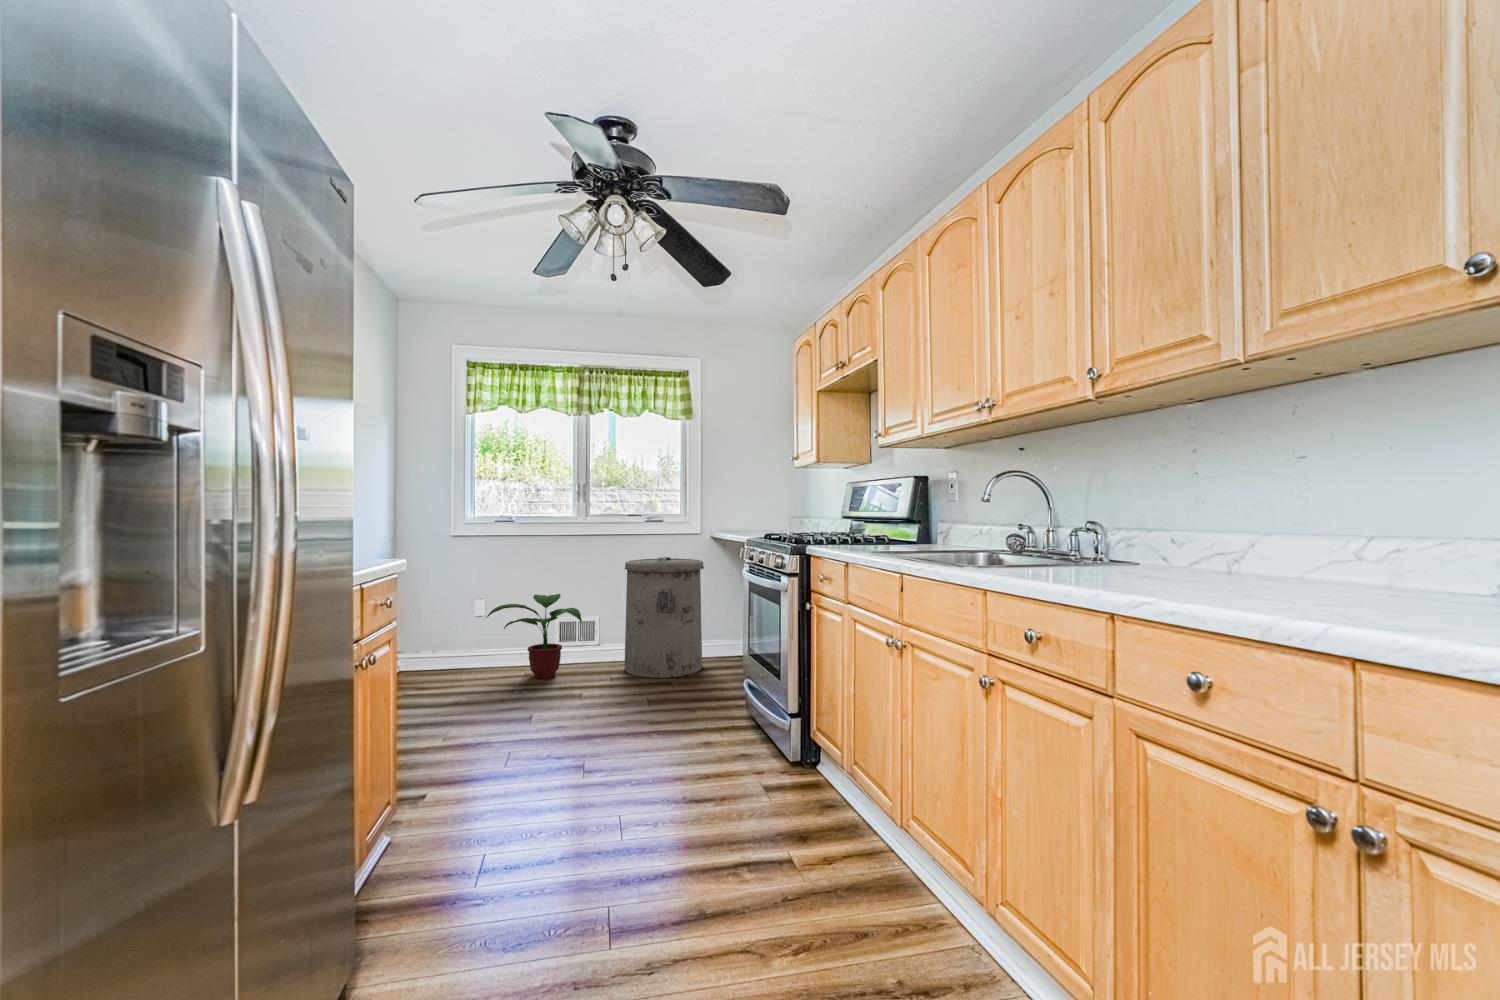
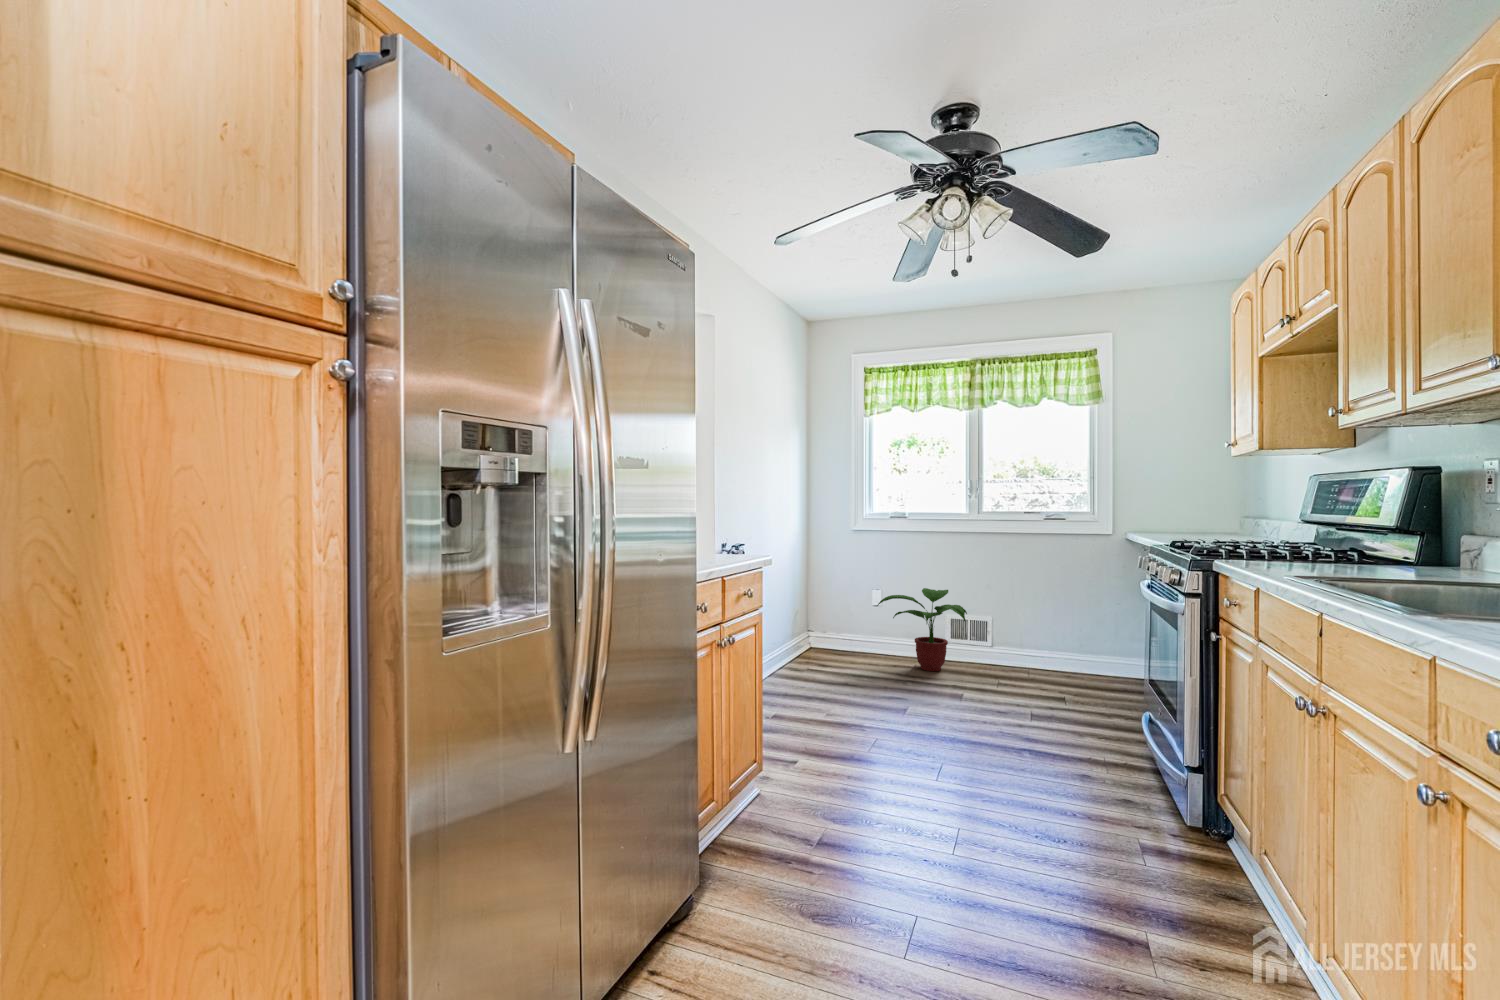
trash can: present [625,557,704,678] -> none [1014,560,1112,695]

